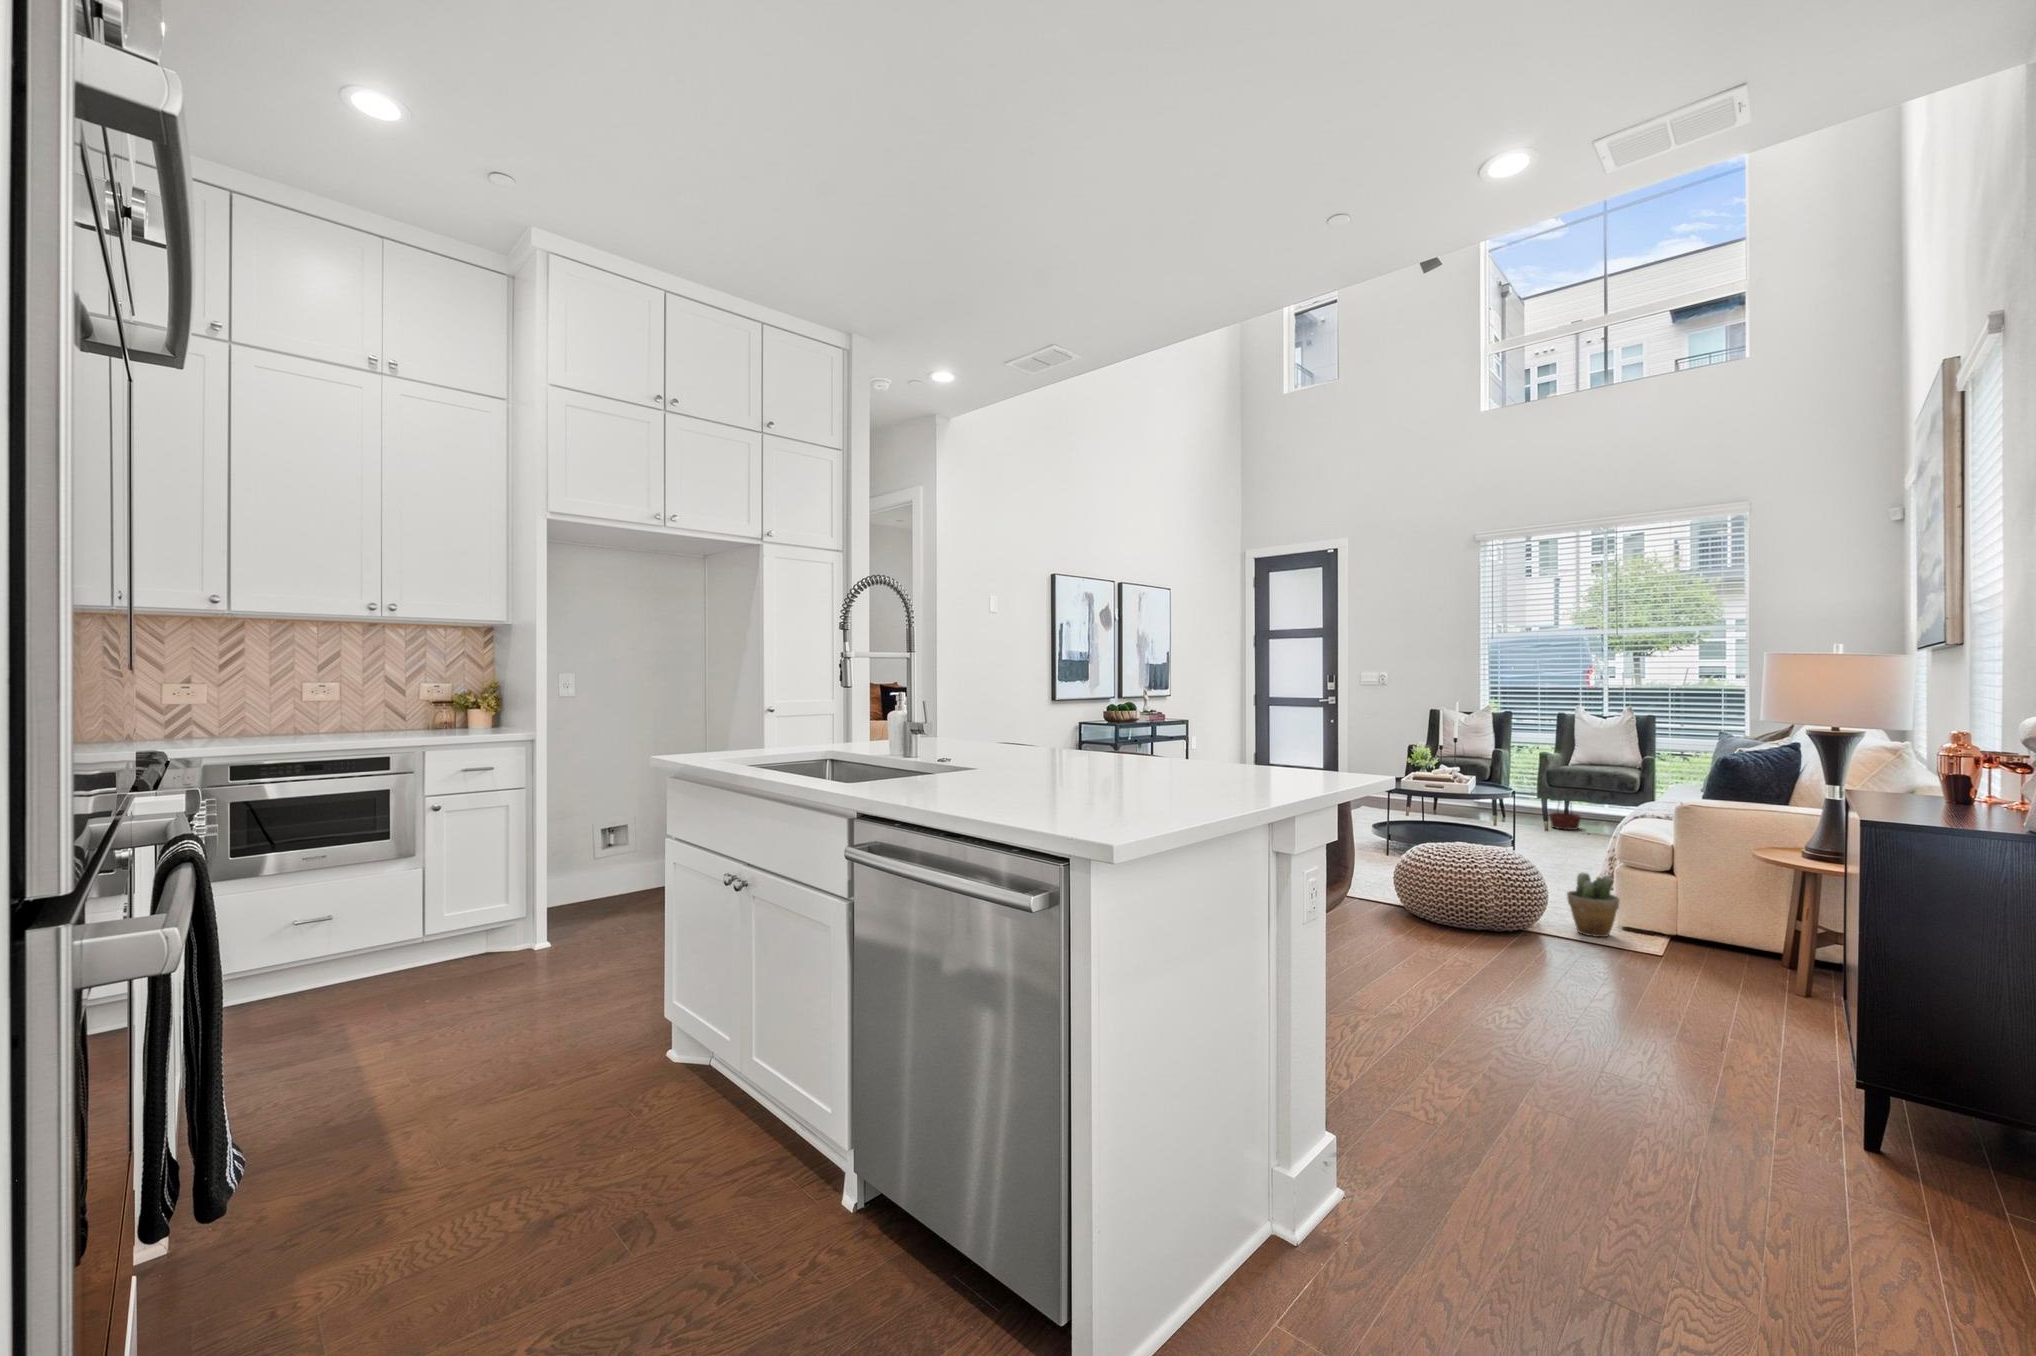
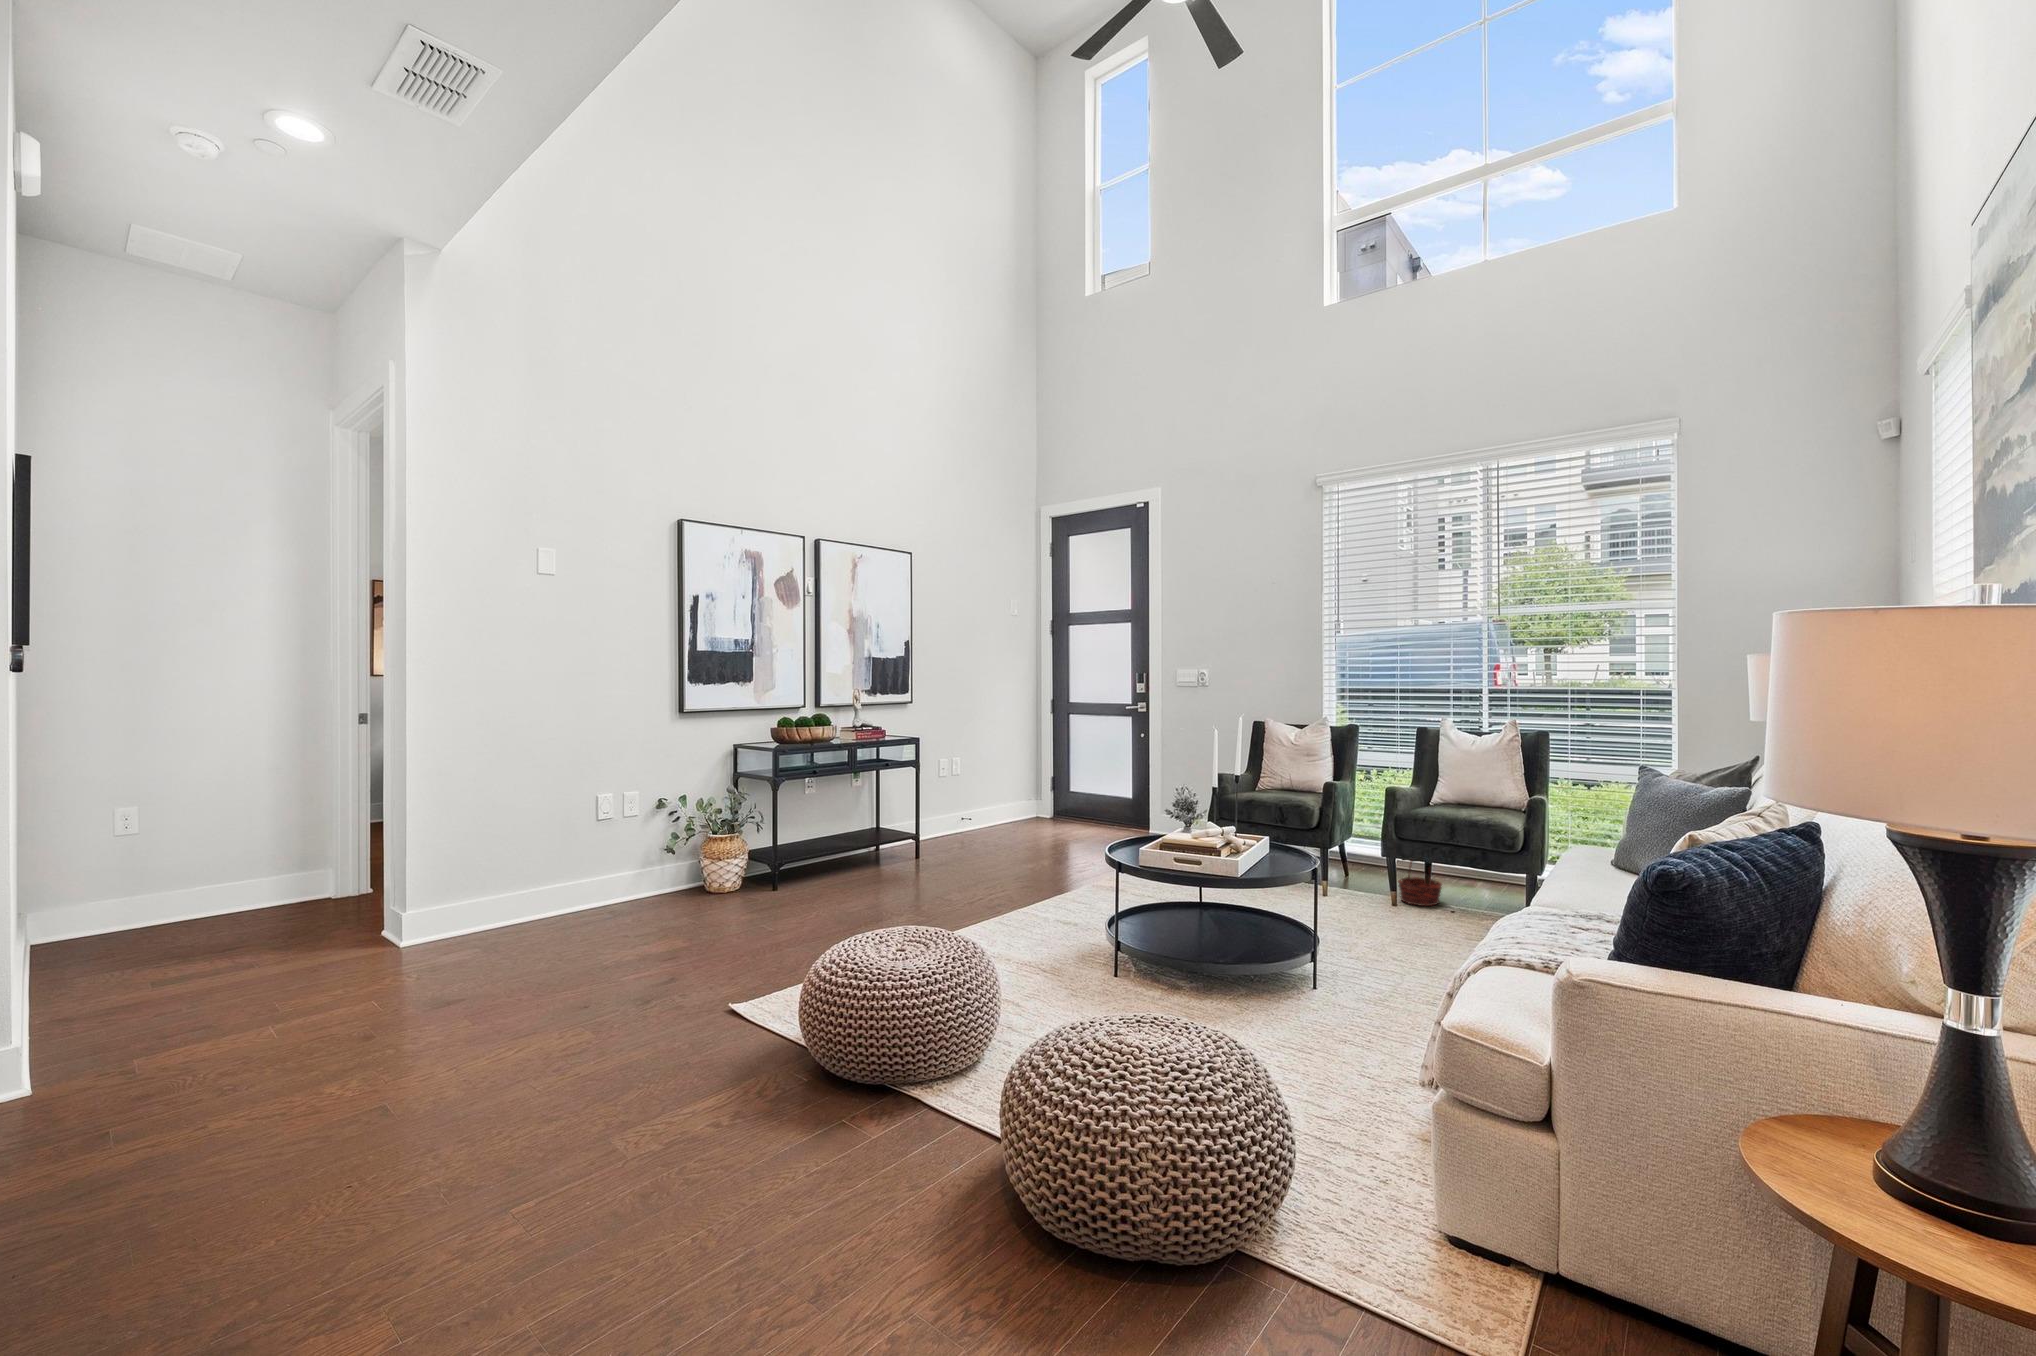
potted plant: present [1567,872,1620,937] -> none [1323,1121,1428,1279]

